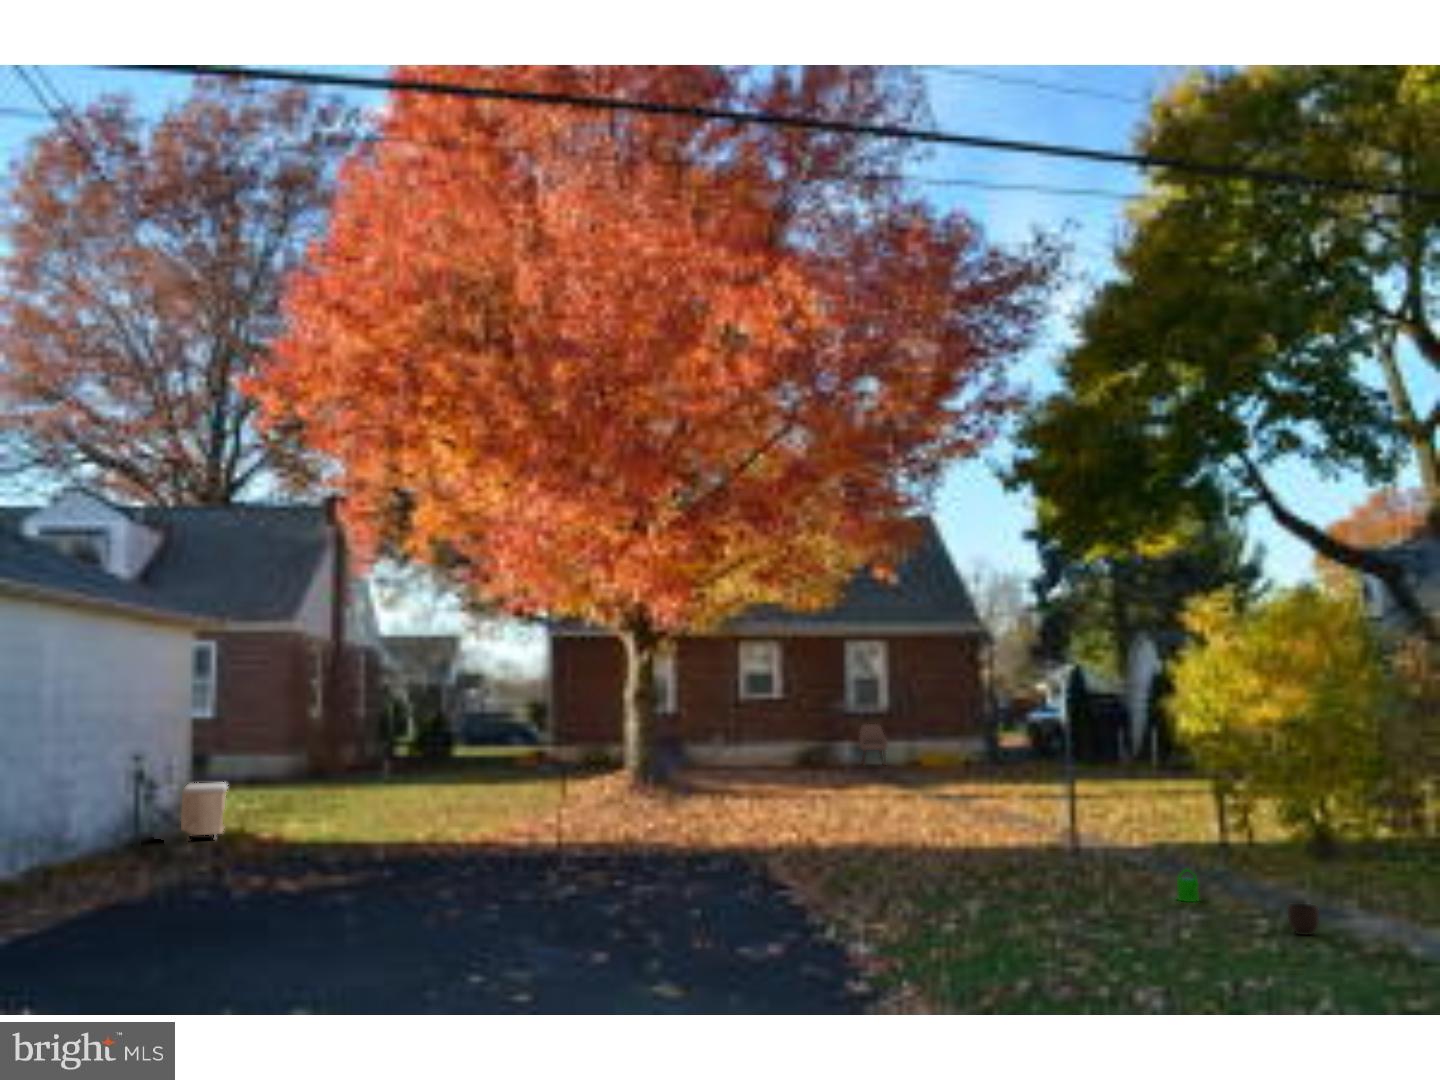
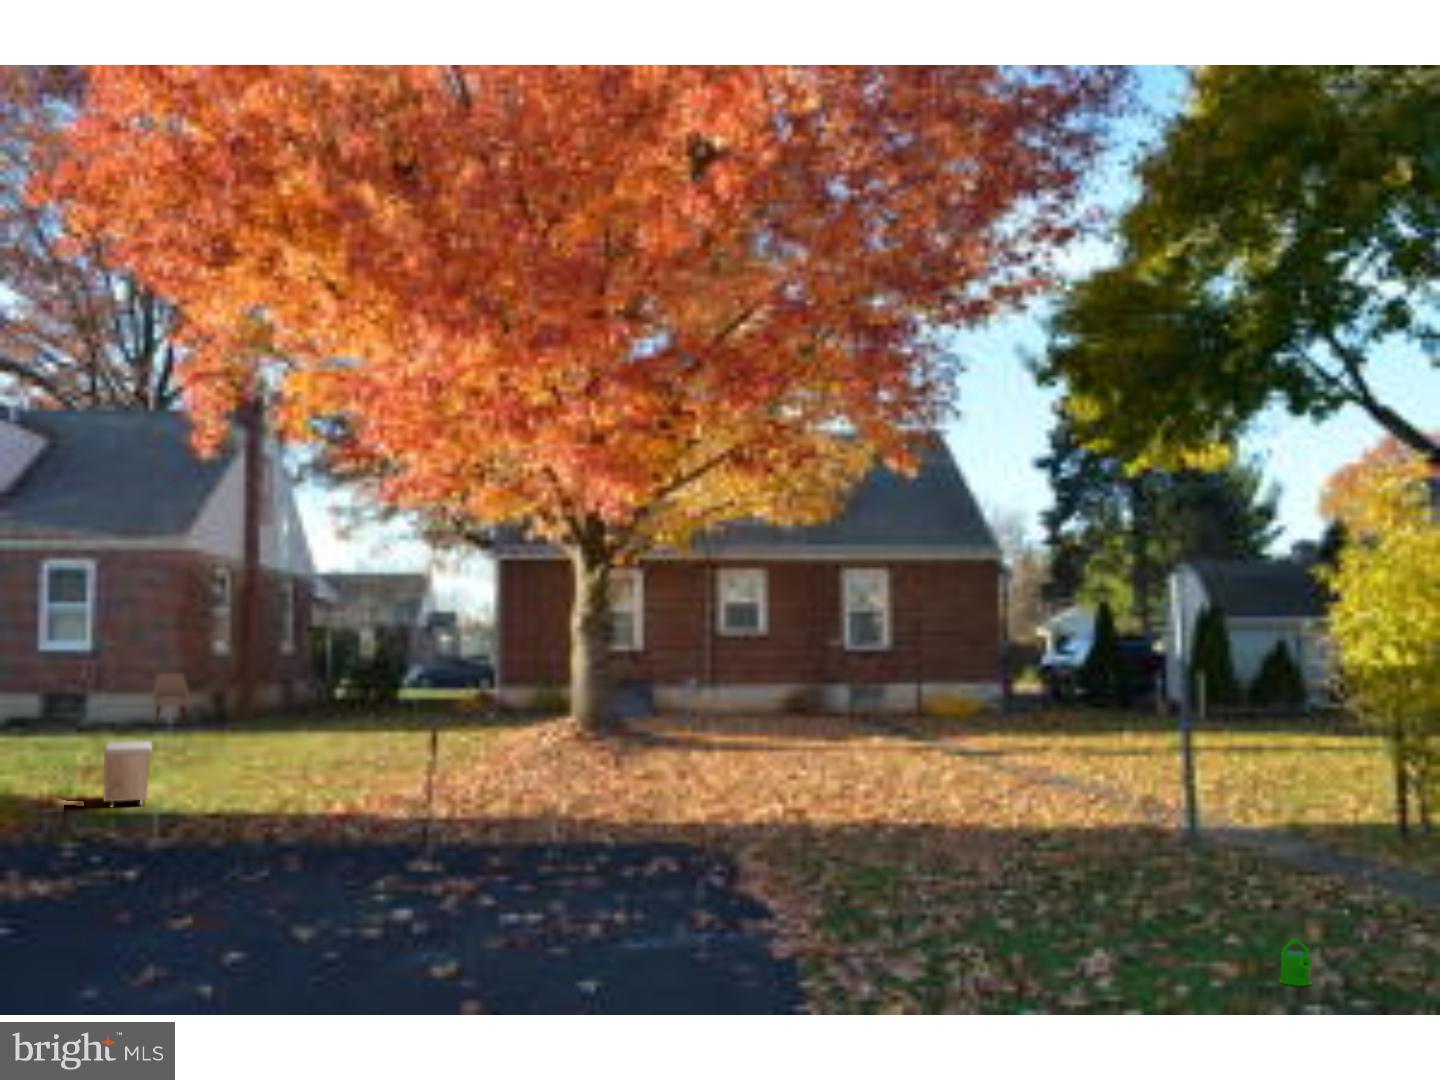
chair: present [860,724,888,764] -> present [152,673,189,723]
watering can: present [1177,869,1199,902] -> present [1279,939,1312,986]
planter: present [1288,903,1319,935] -> none [1296,900,1327,933]

